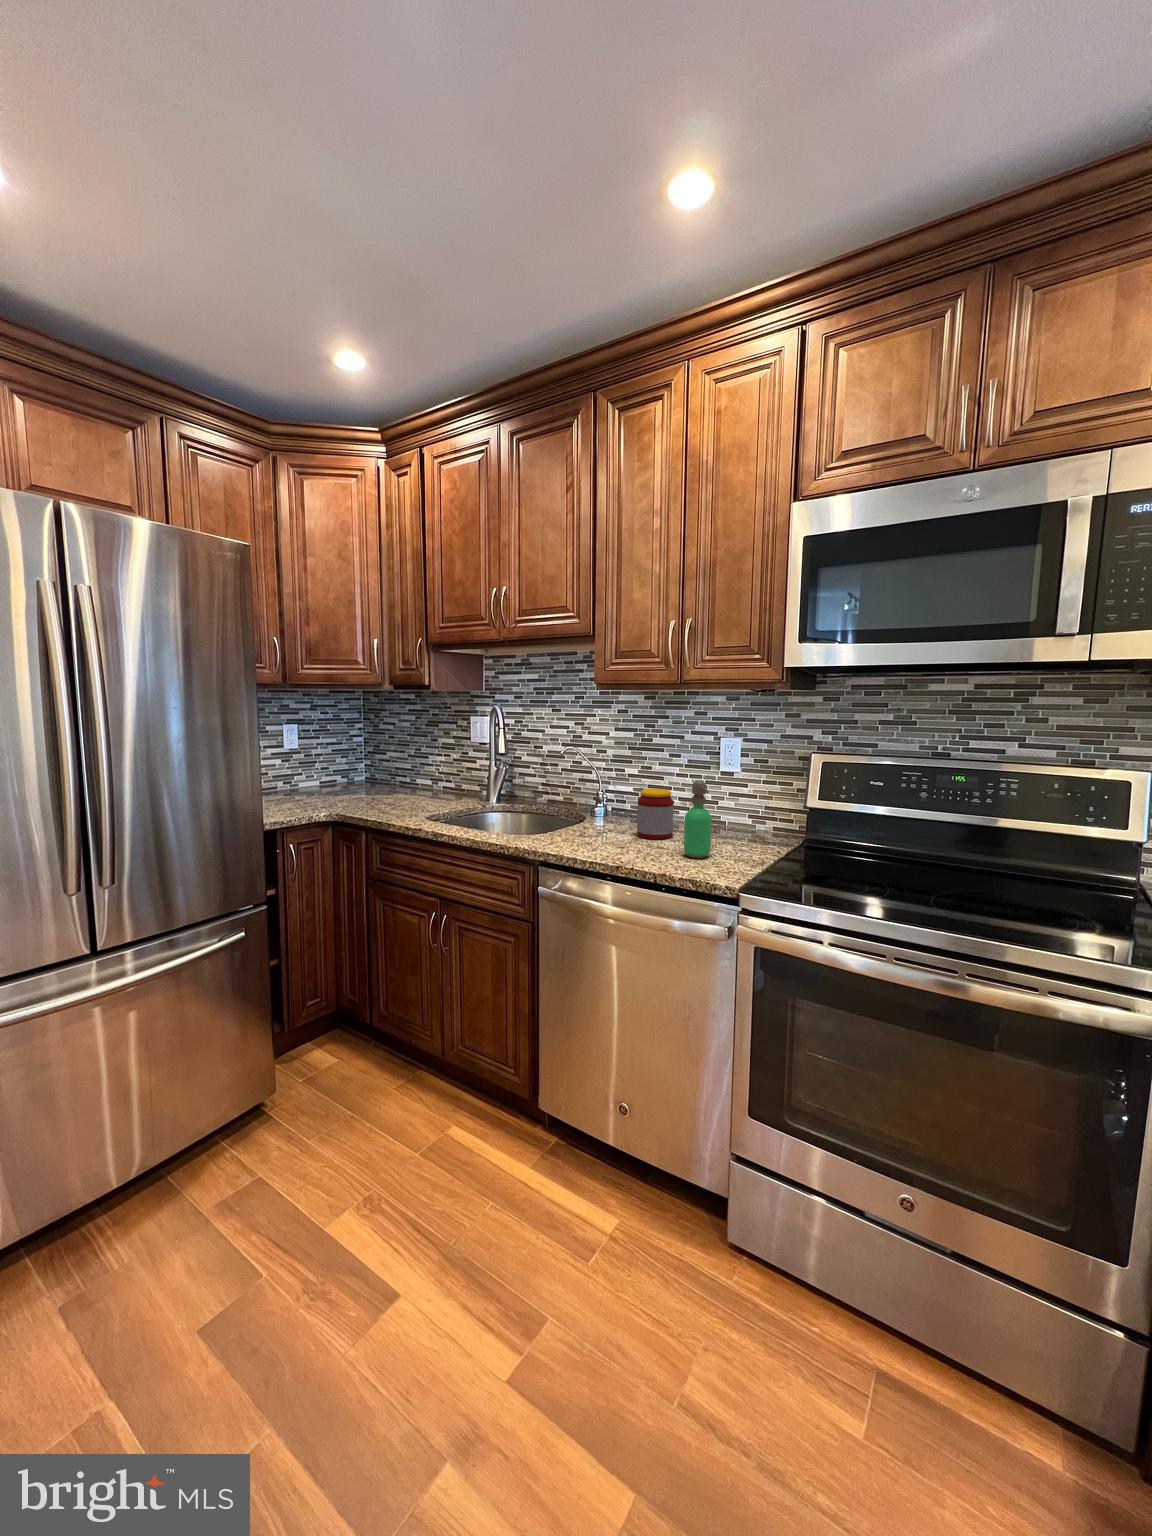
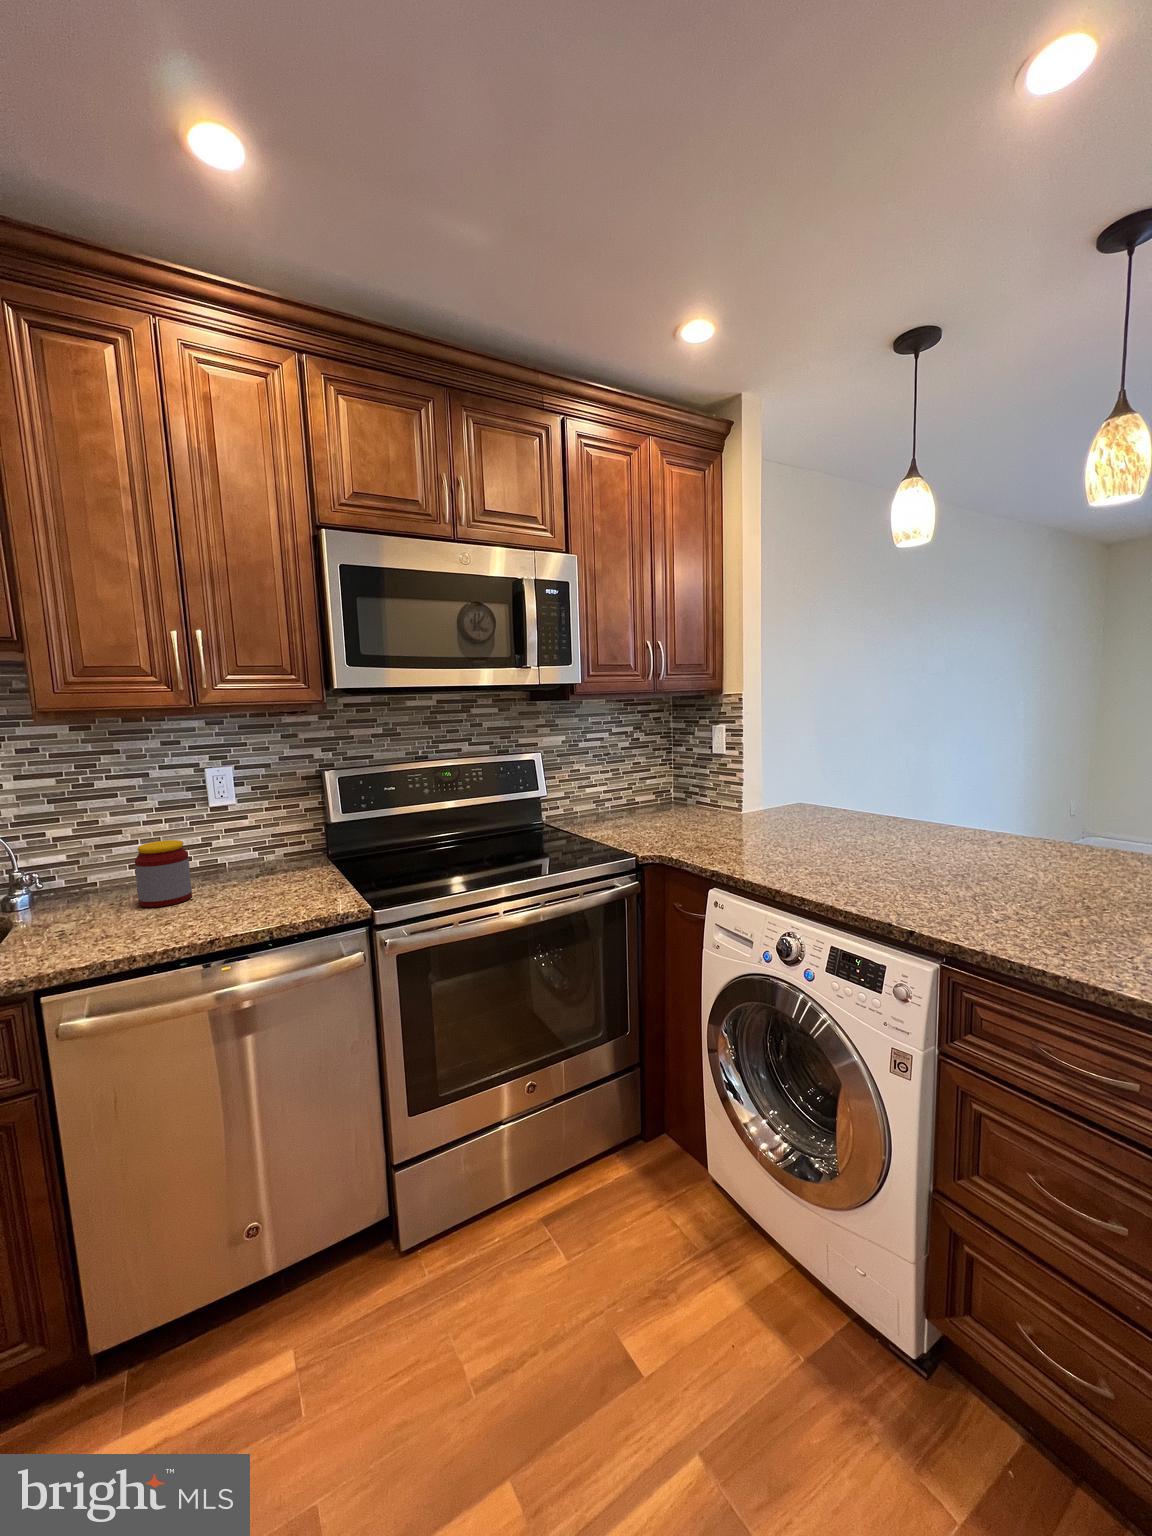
soap dispenser: present [684,780,712,858] -> none [248,814,284,902]

